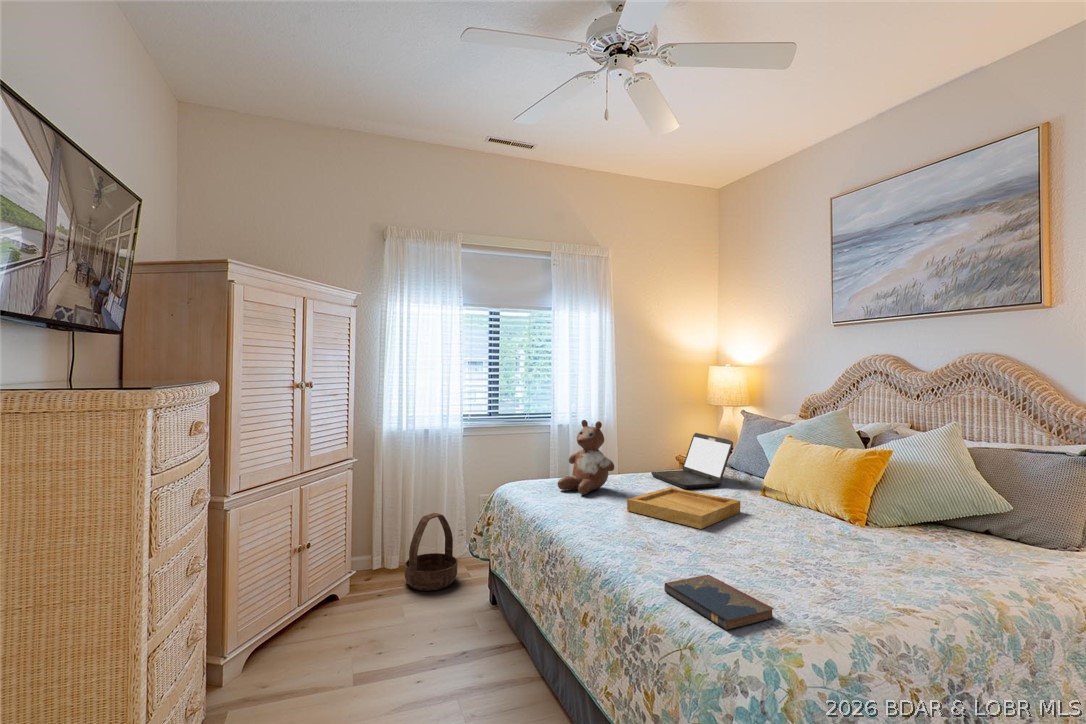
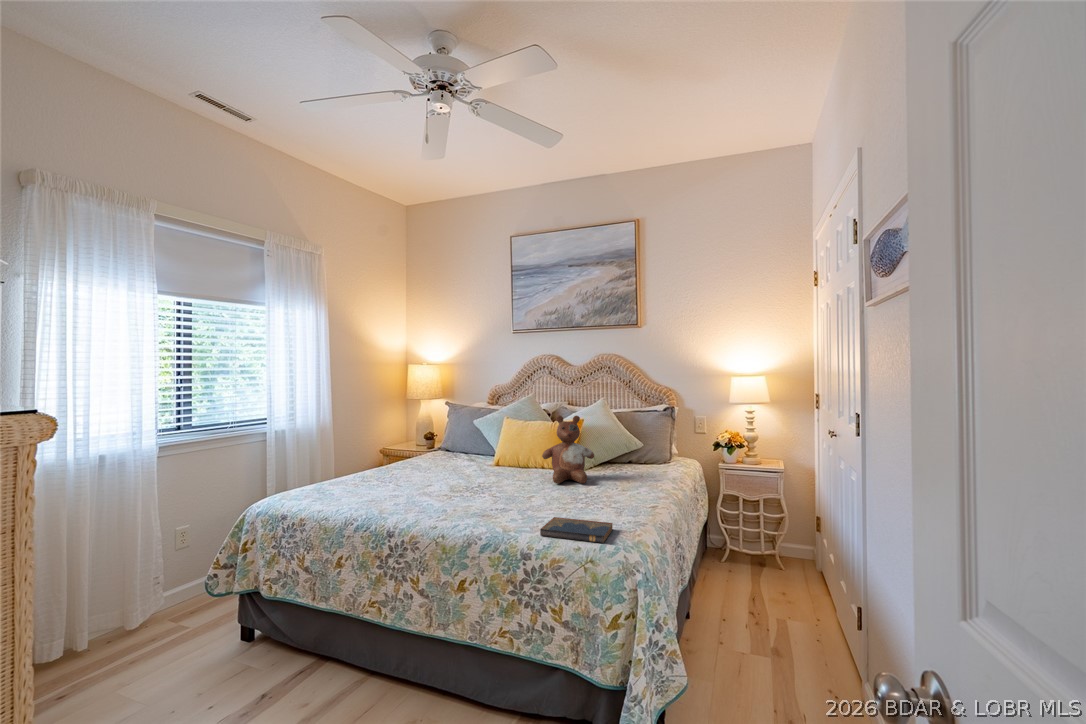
stuffed bear: present [558,420,614,494] -> present [542,416,594,484]
laptop: present [651,433,733,489] -> none [400,423,472,470]
tray: present [627,487,740,529] -> none [427,469,504,494]
basket: present [405,513,457,591] -> none [88,559,175,666]

